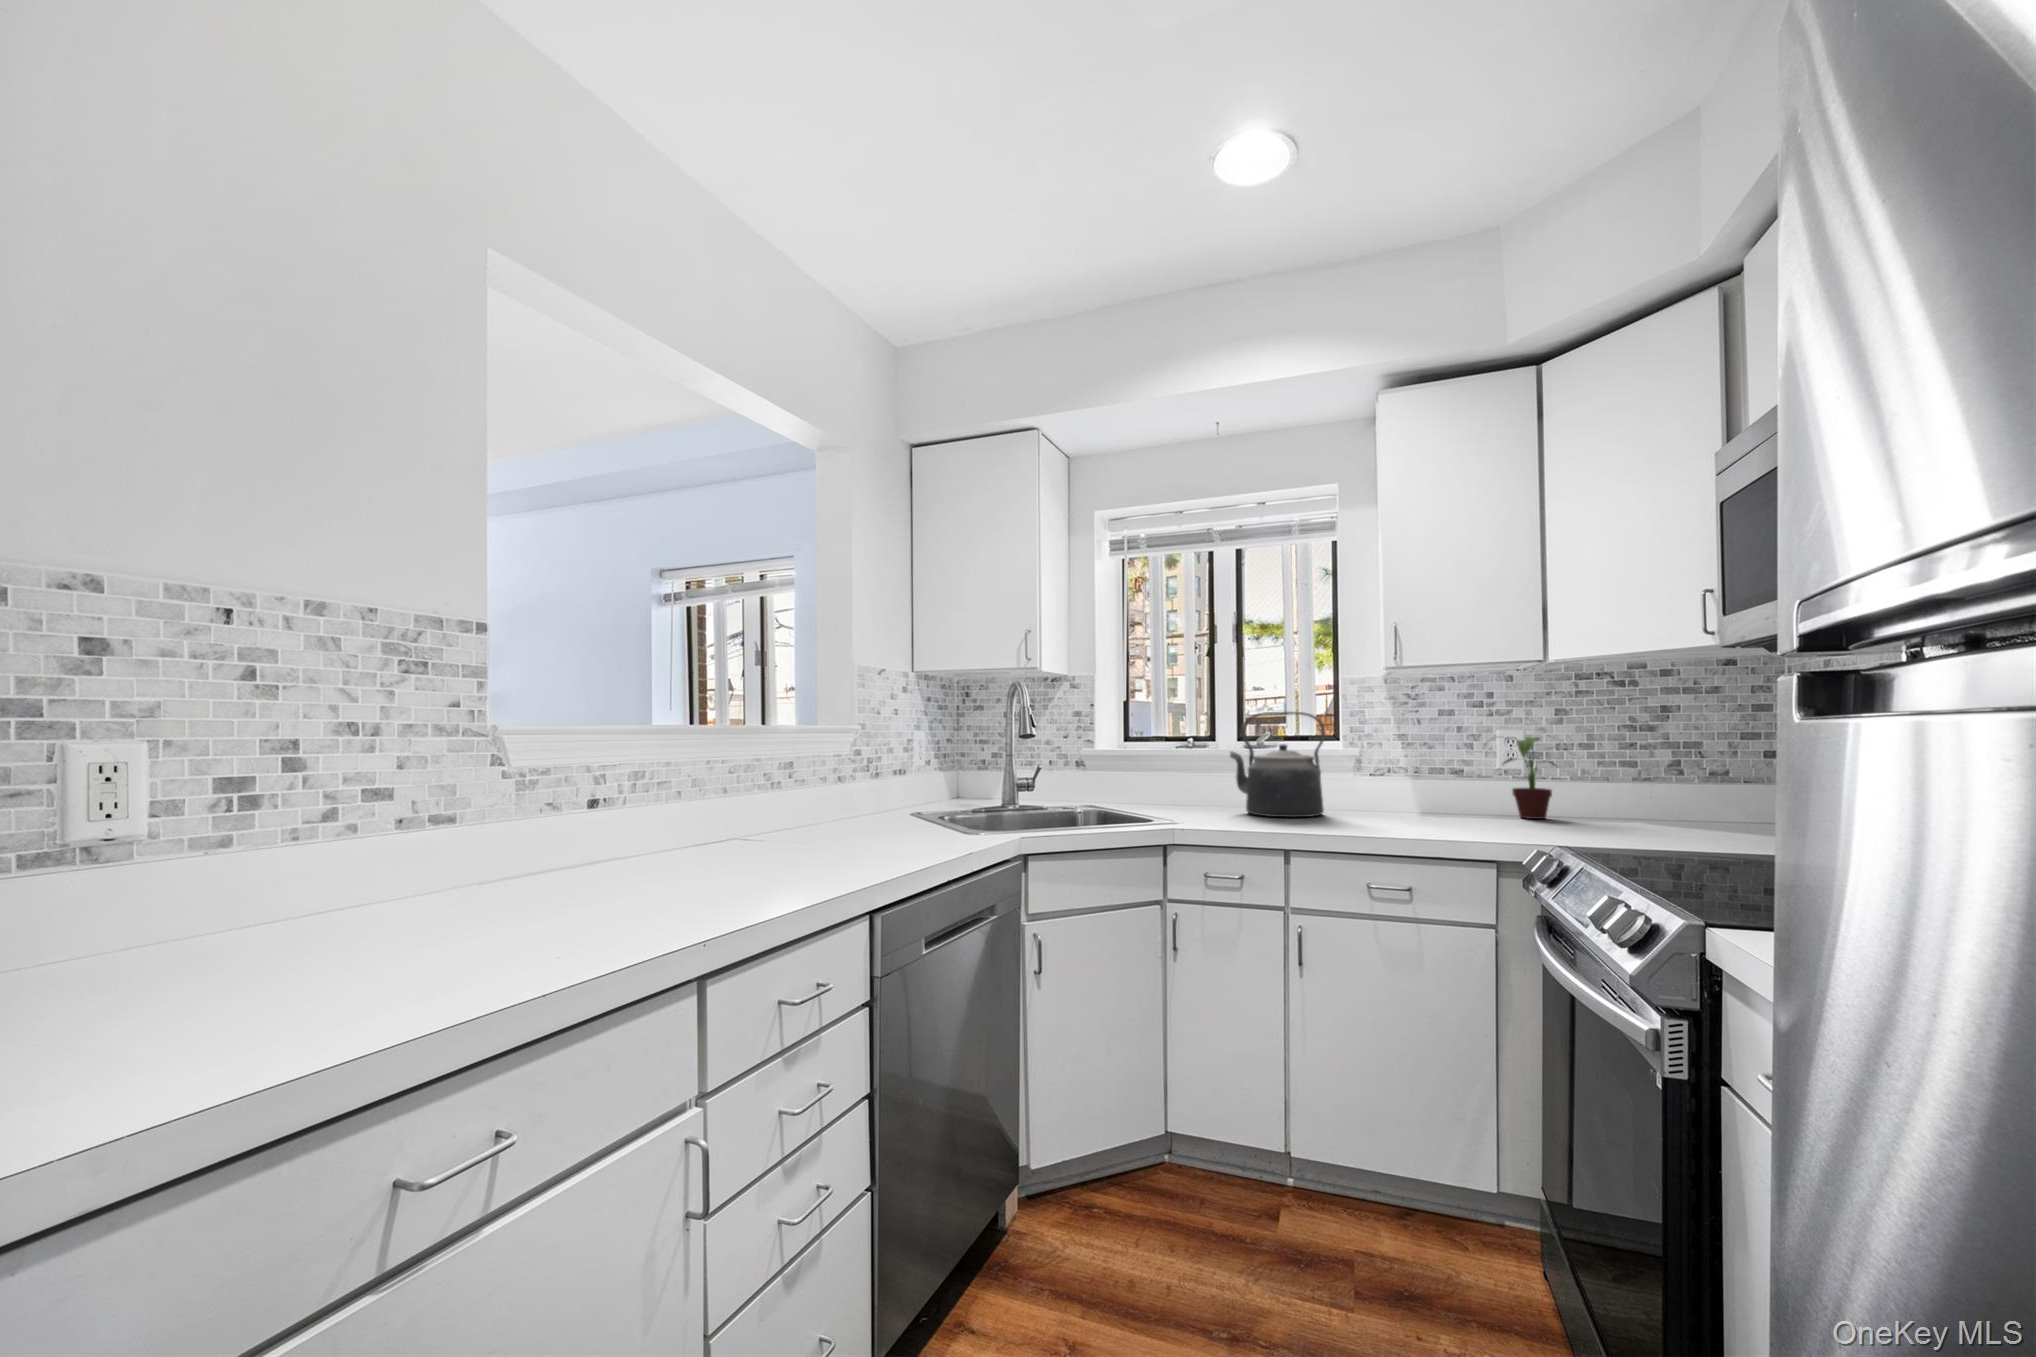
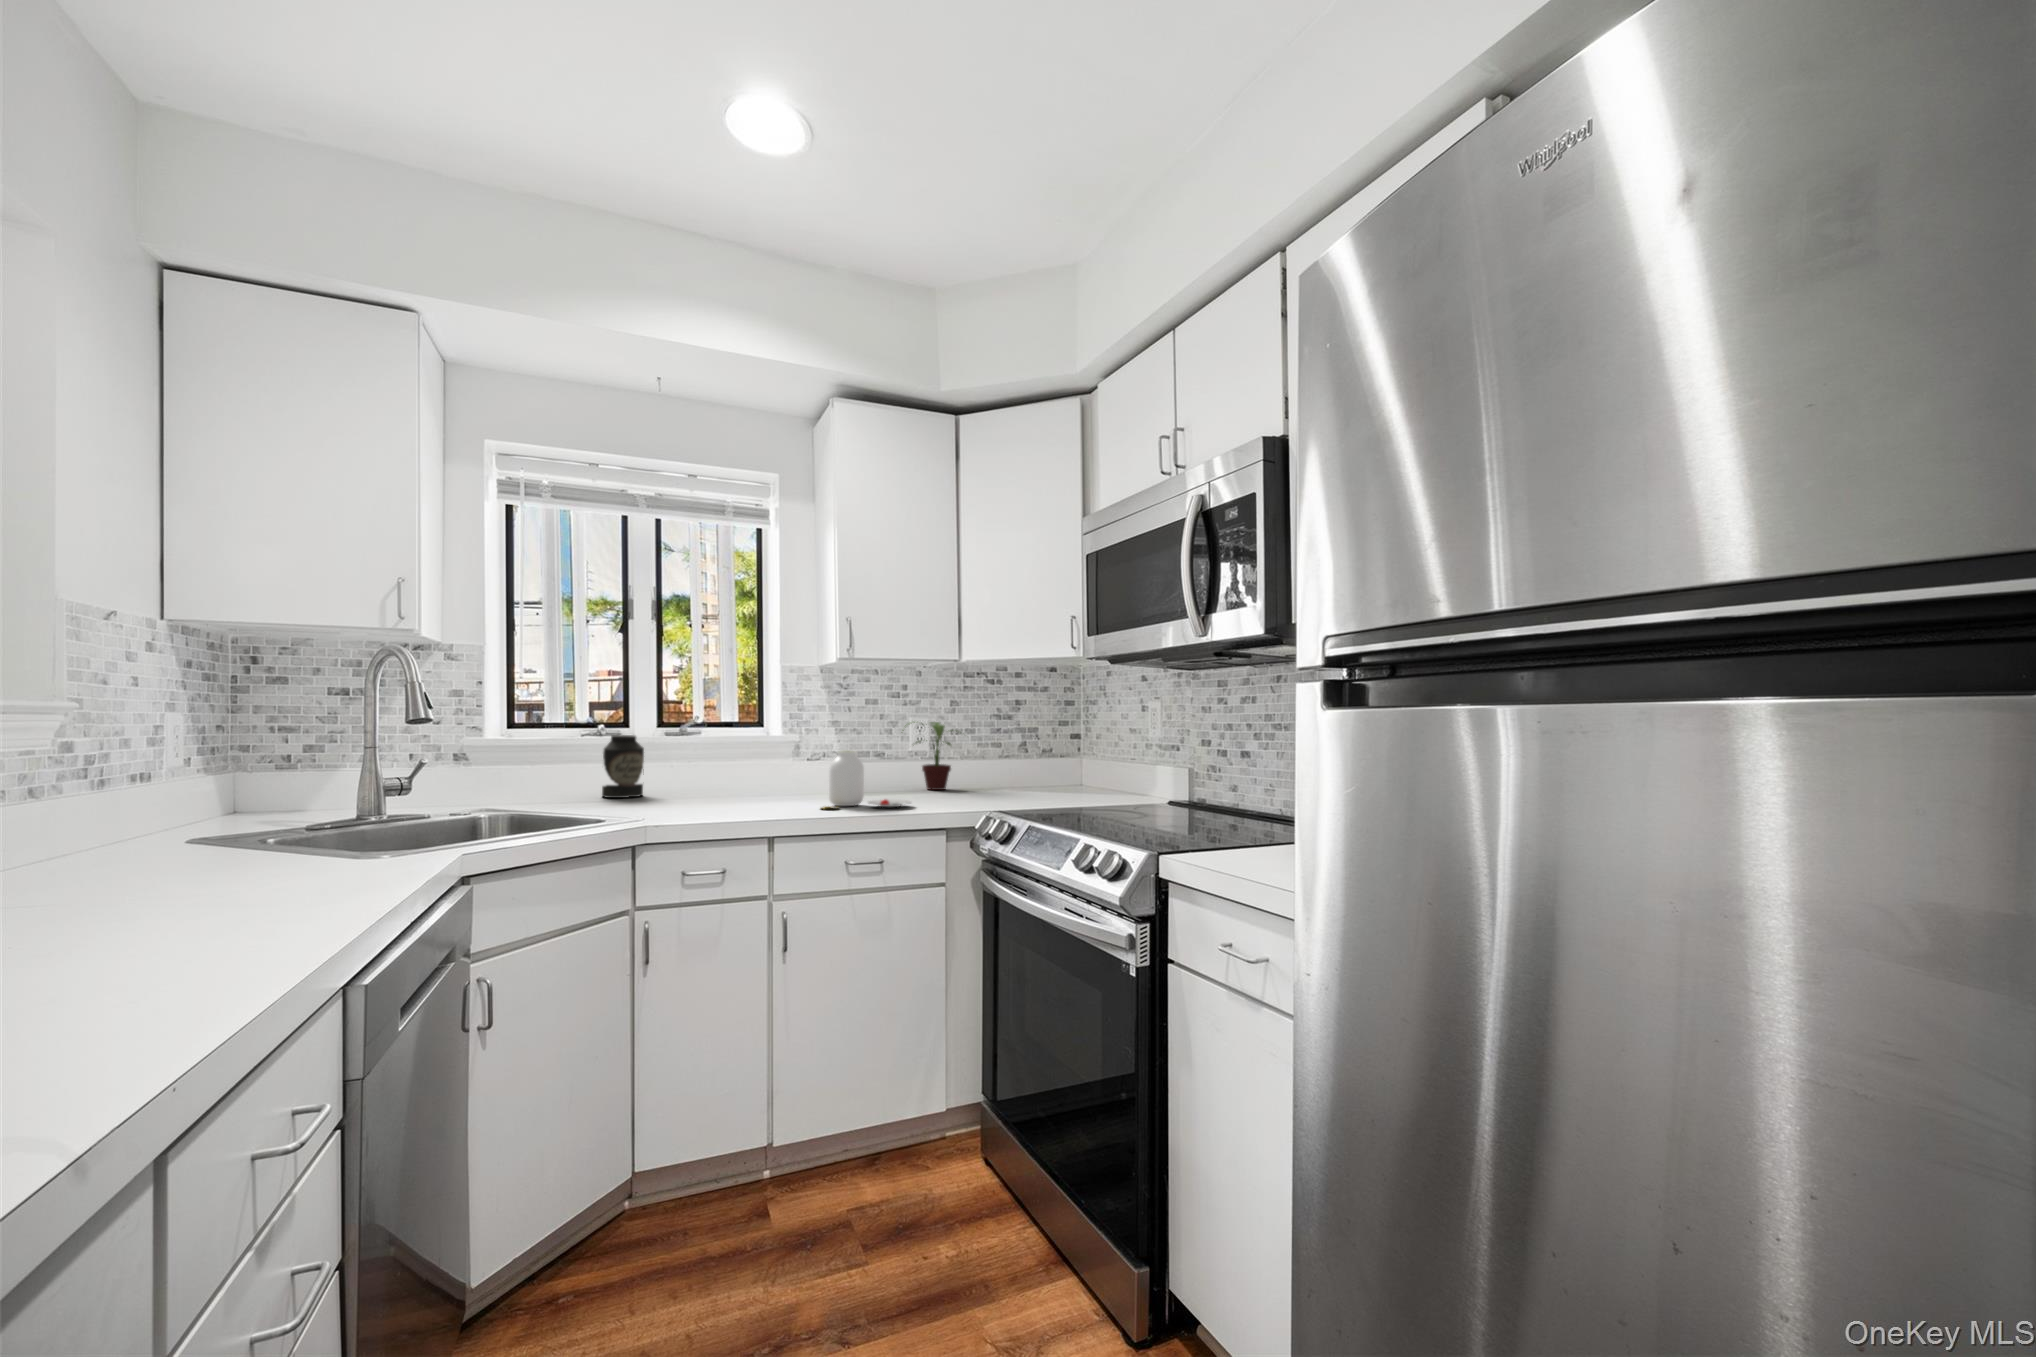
kettle: present [1230,712,1325,817] -> none [676,696,781,804]
canister: none [1181,748,1216,805] -> present [602,735,644,798]
jar: none [1347,768,1455,831] -> present [822,751,911,809]

